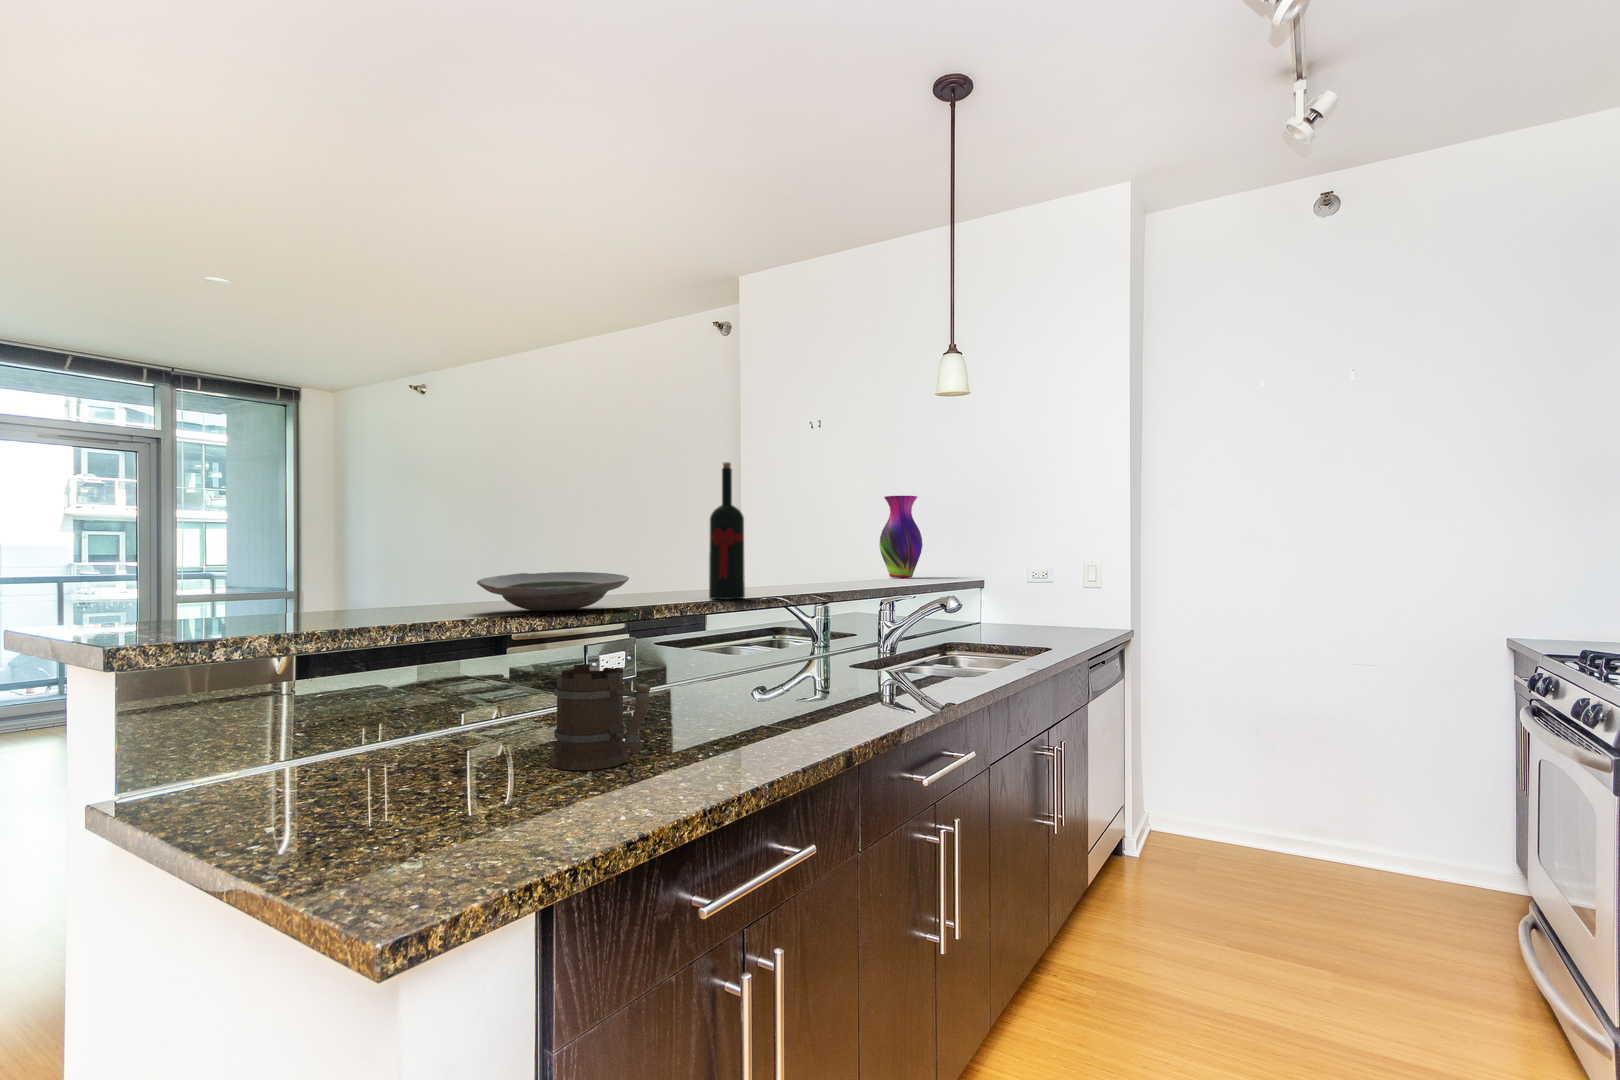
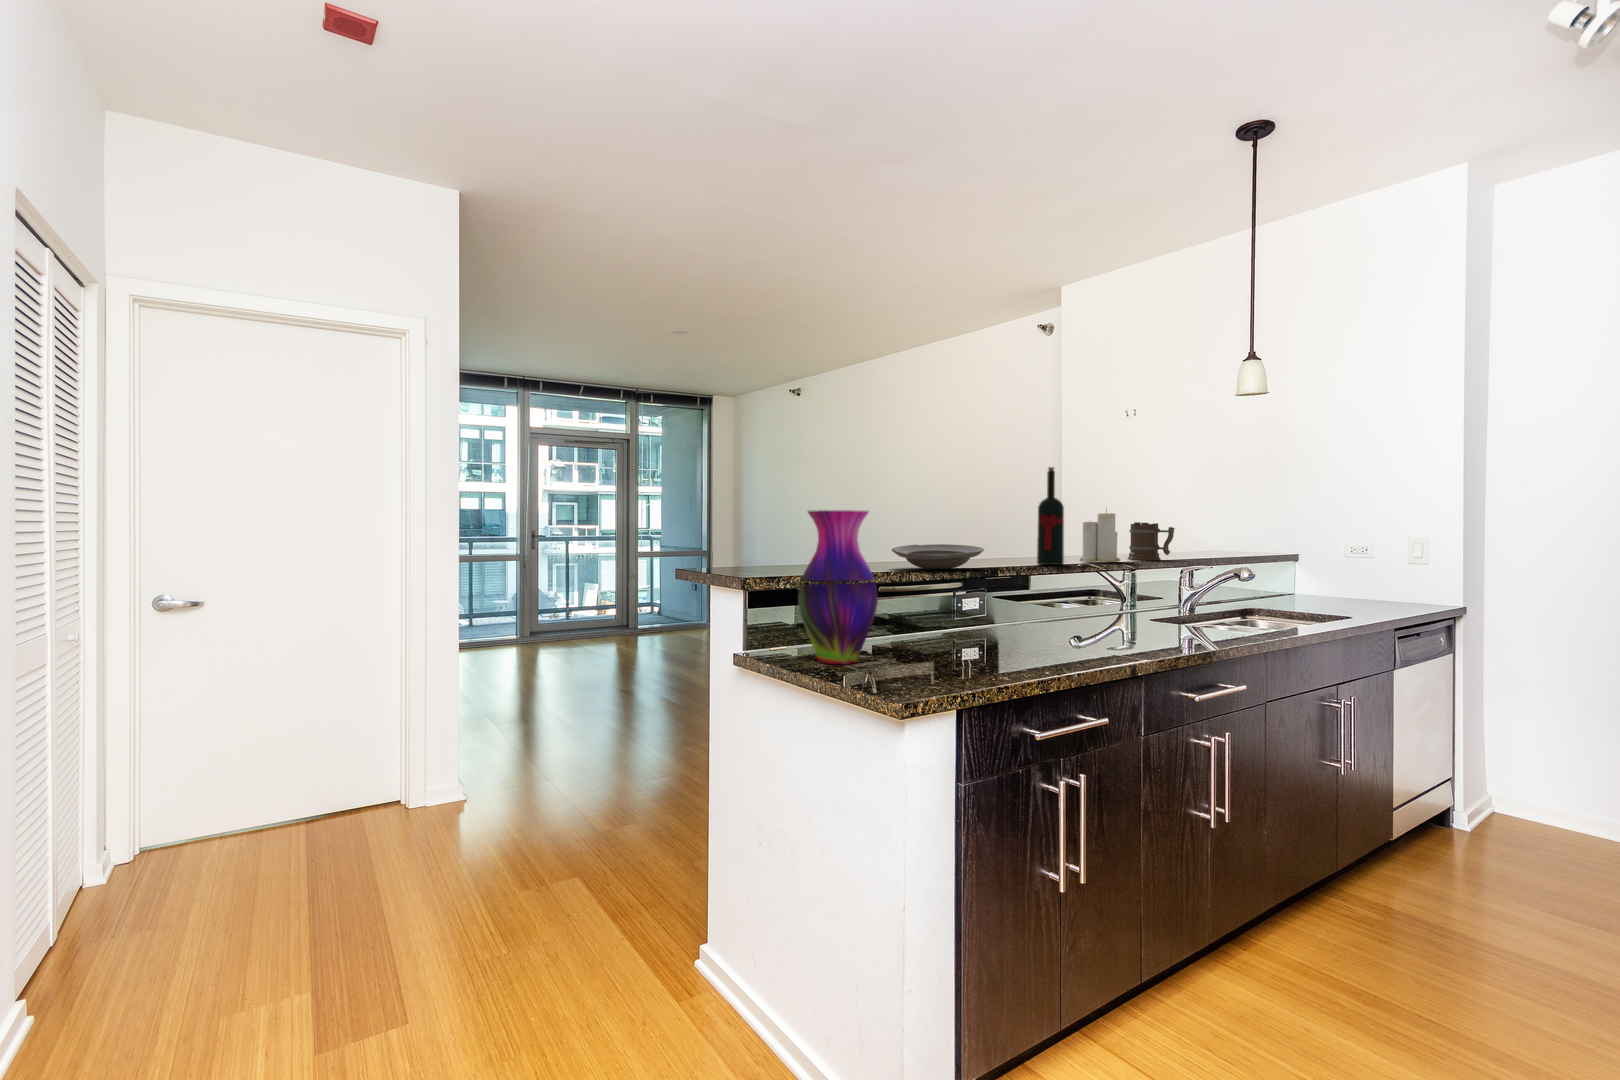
vase: present [879,496,922,578] -> present [798,510,878,664]
candle: none [765,522,815,593] -> present [1080,509,1120,562]
mug: present [549,664,650,770] -> present [1127,522,1174,560]

